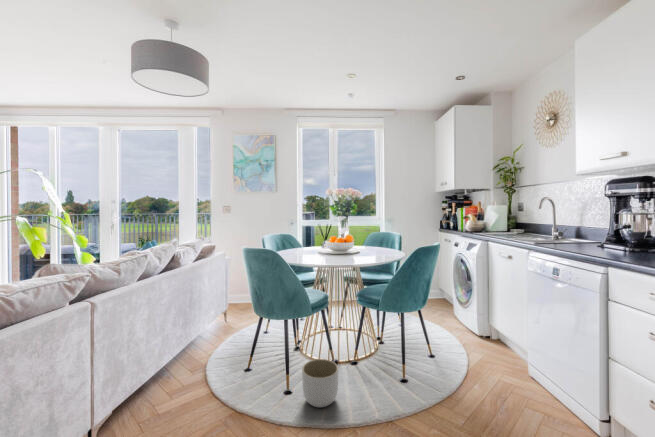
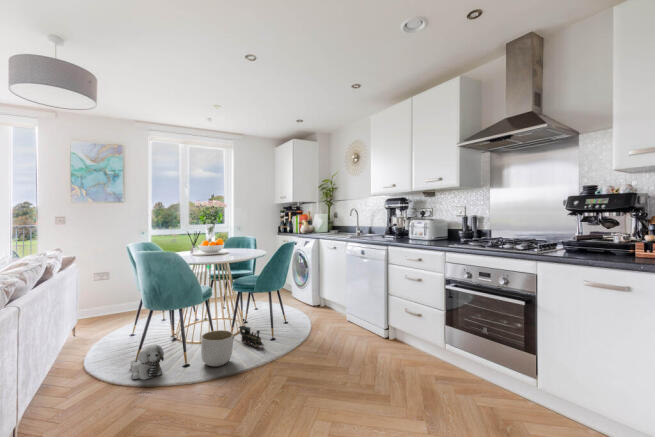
toy train: none [361,352,385,394] -> present [239,326,264,349]
plush toy: none [238,364,269,402] -> present [130,344,164,380]

